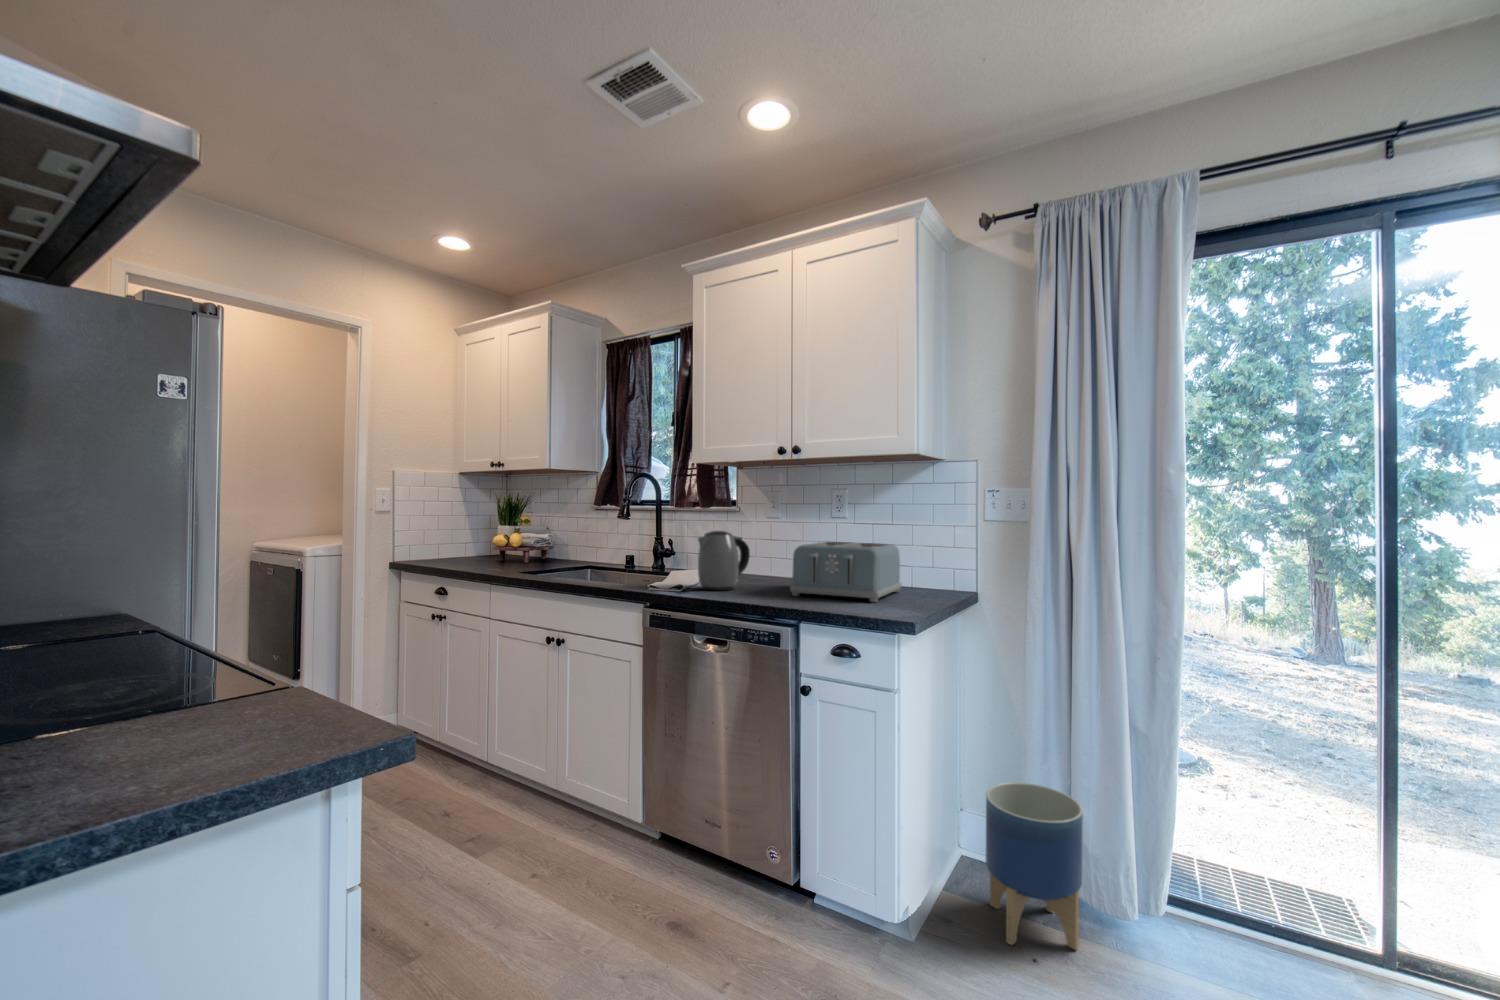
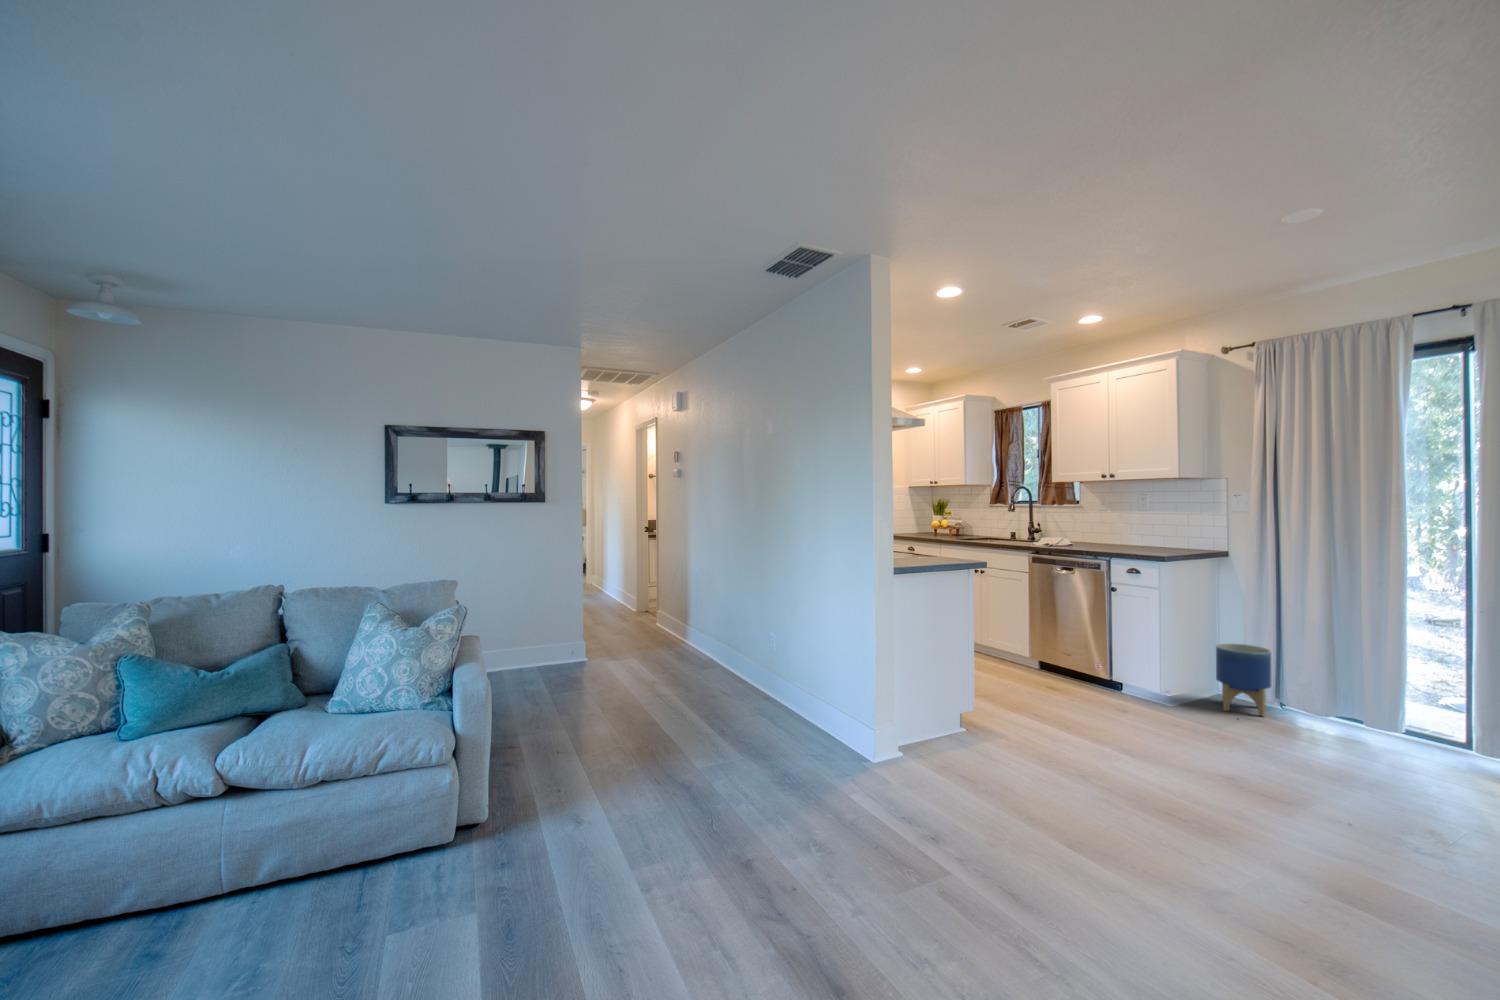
kettle: present [698,531,750,591] -> none [1057,517,1086,546]
toaster: present [790,542,902,602] -> none [1107,522,1177,551]

